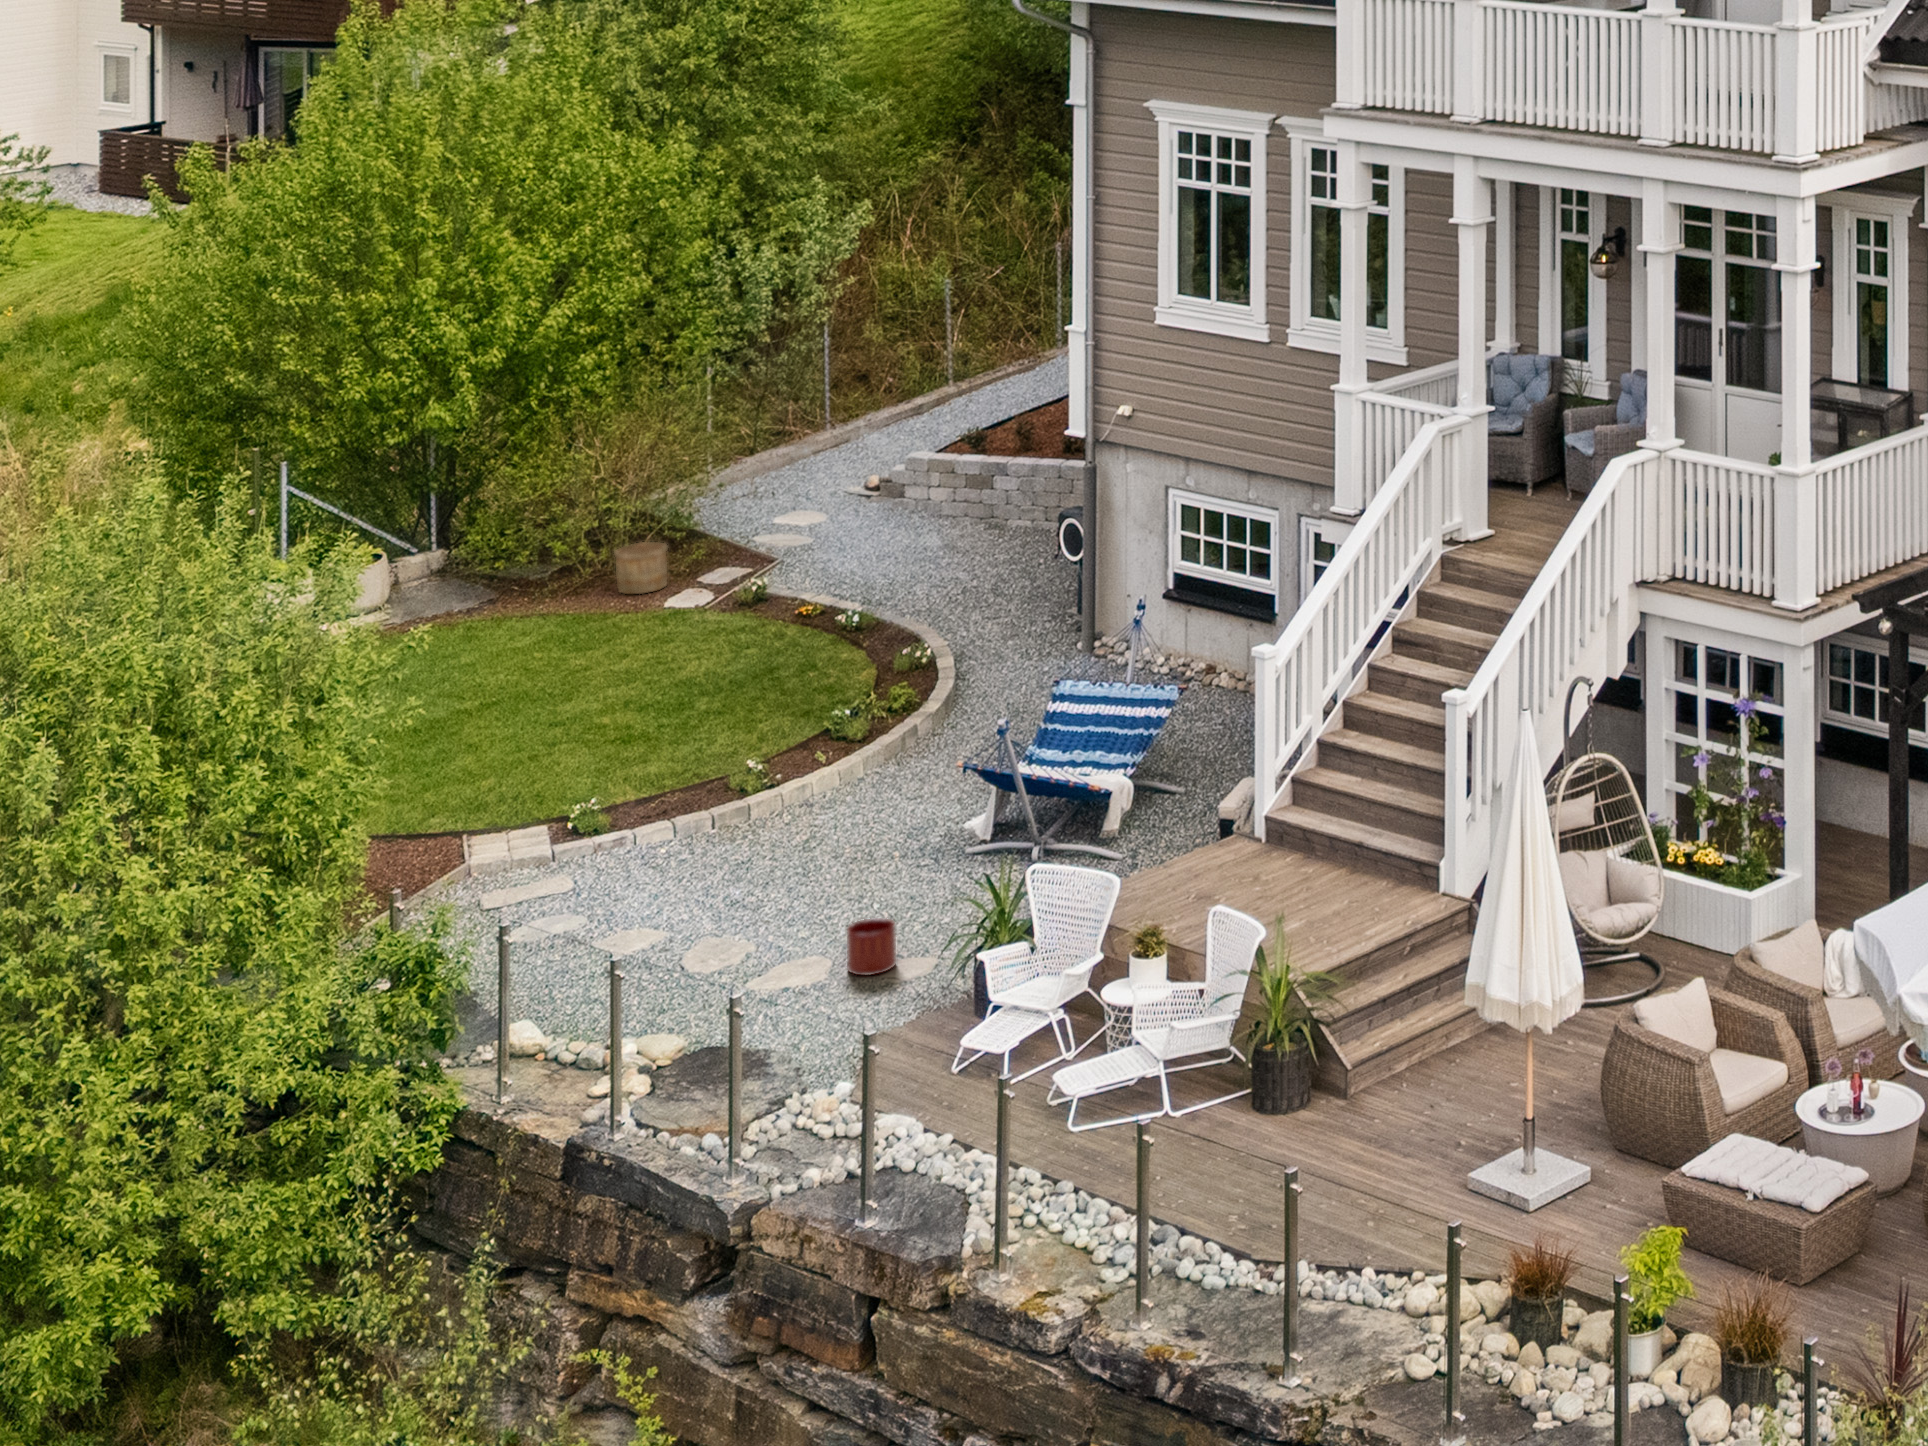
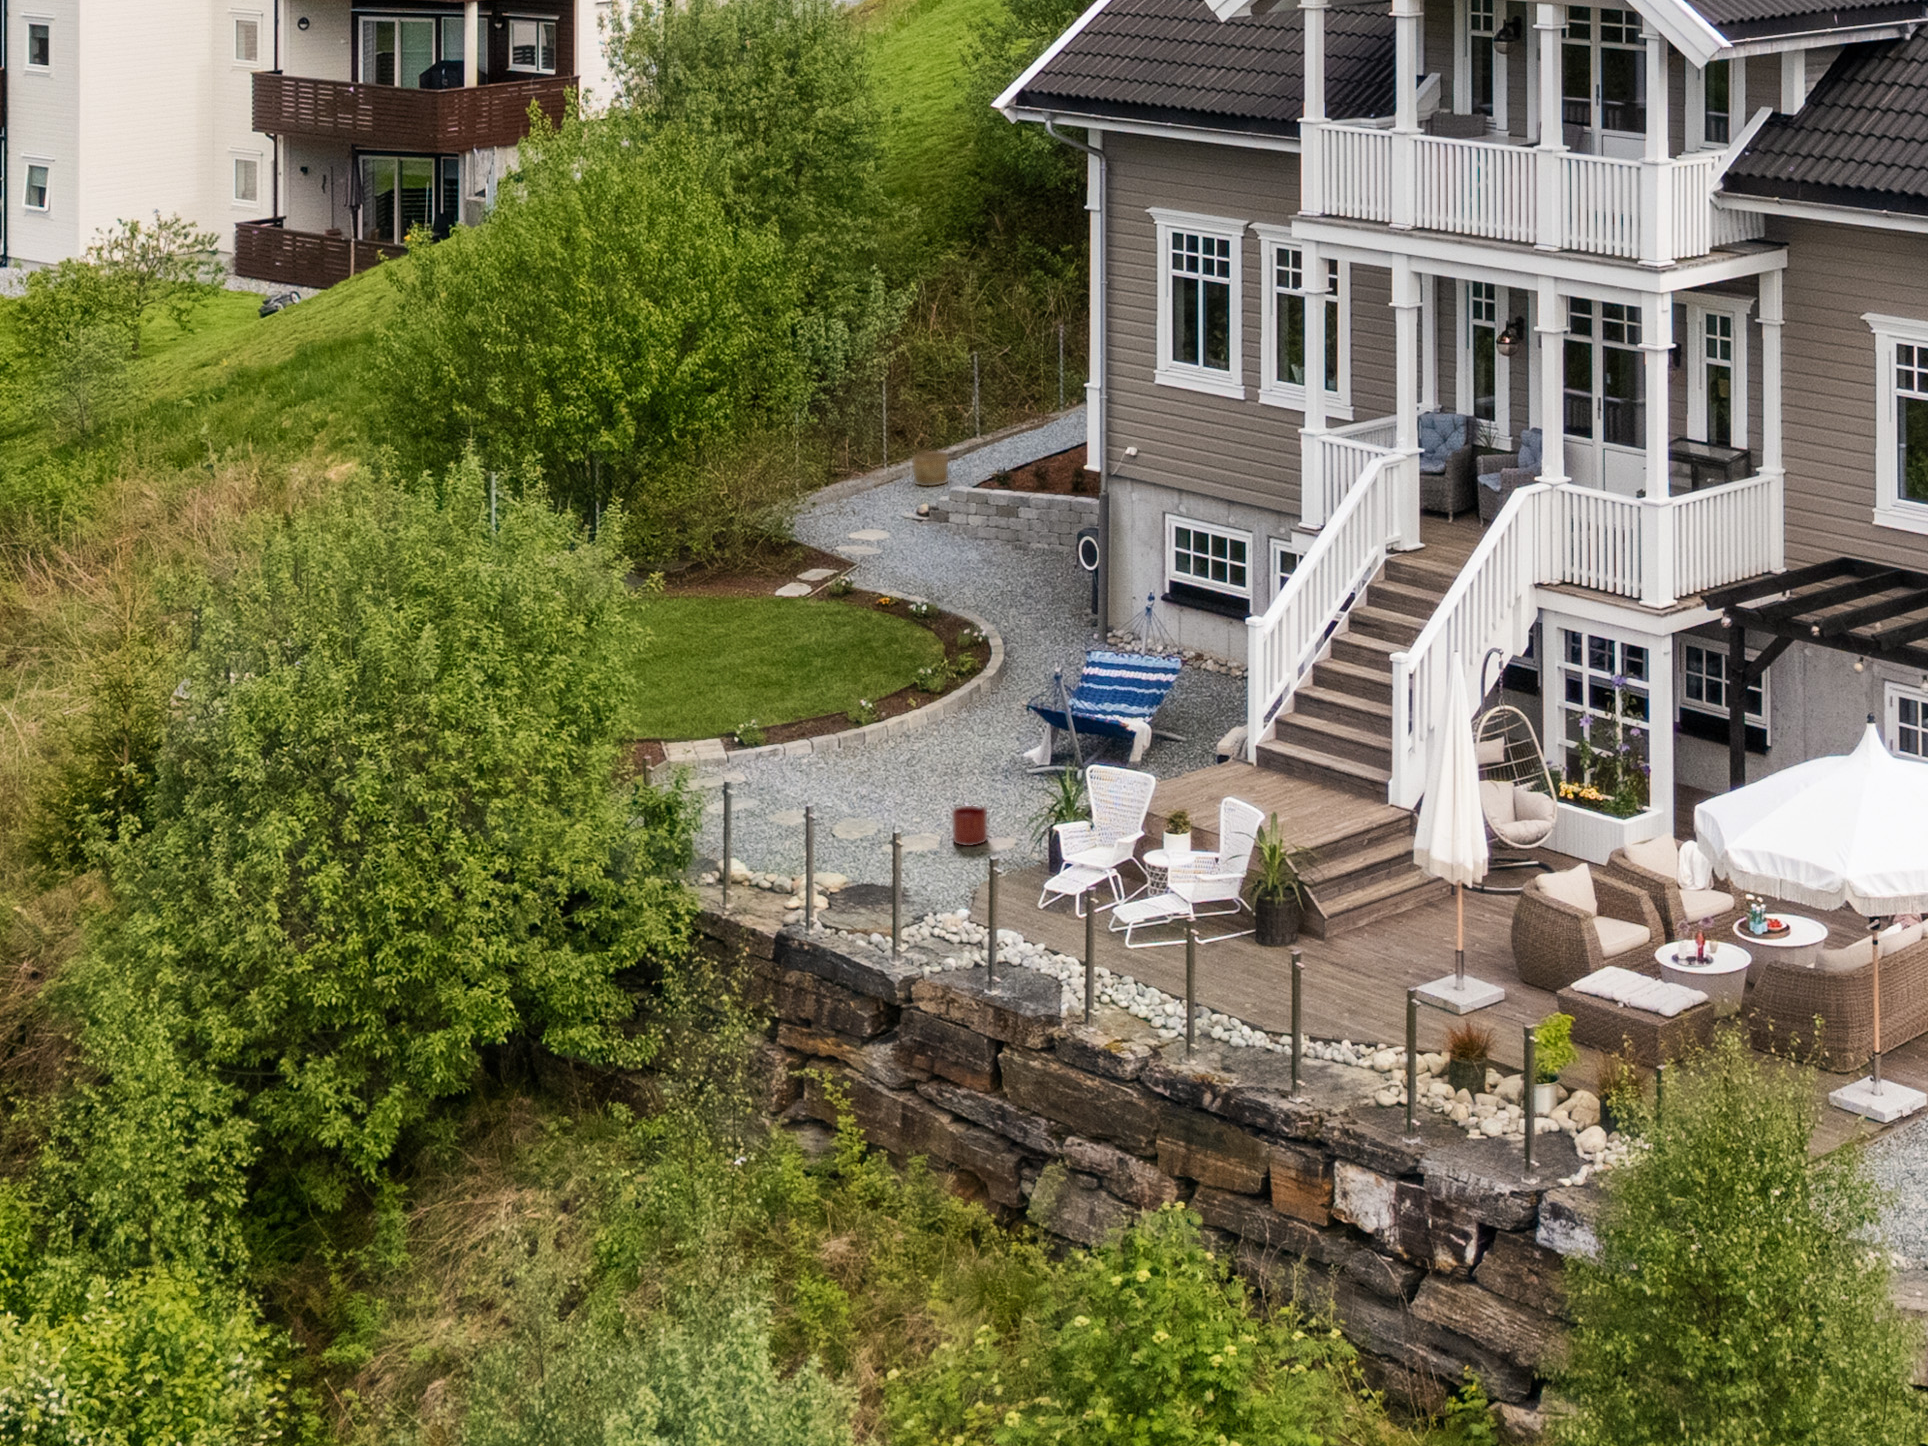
wooden bucket: present [614,542,667,594] -> present [913,451,948,486]

